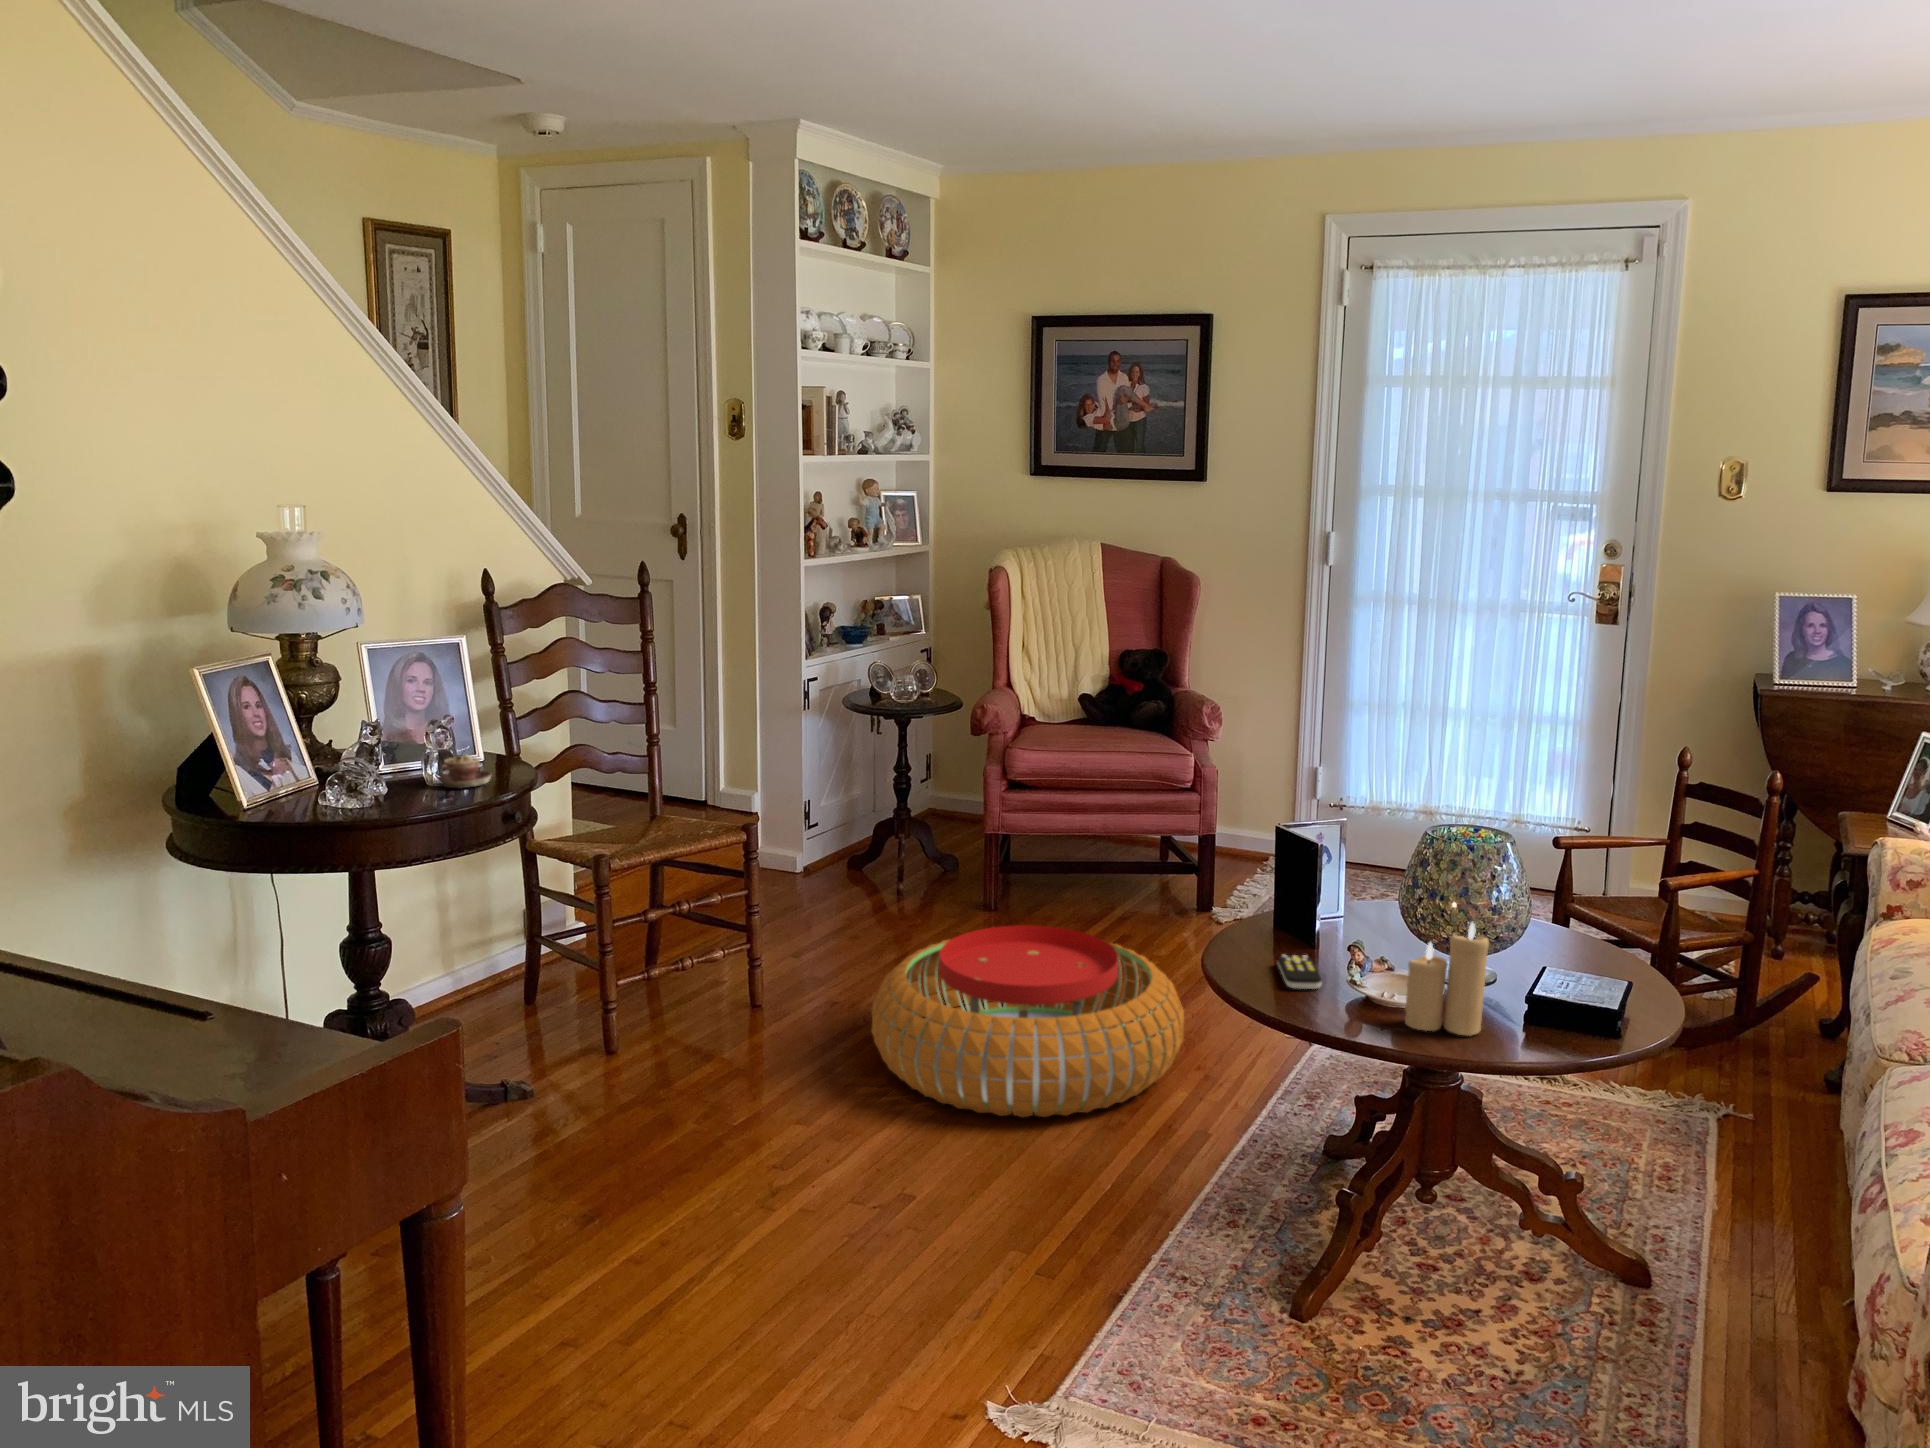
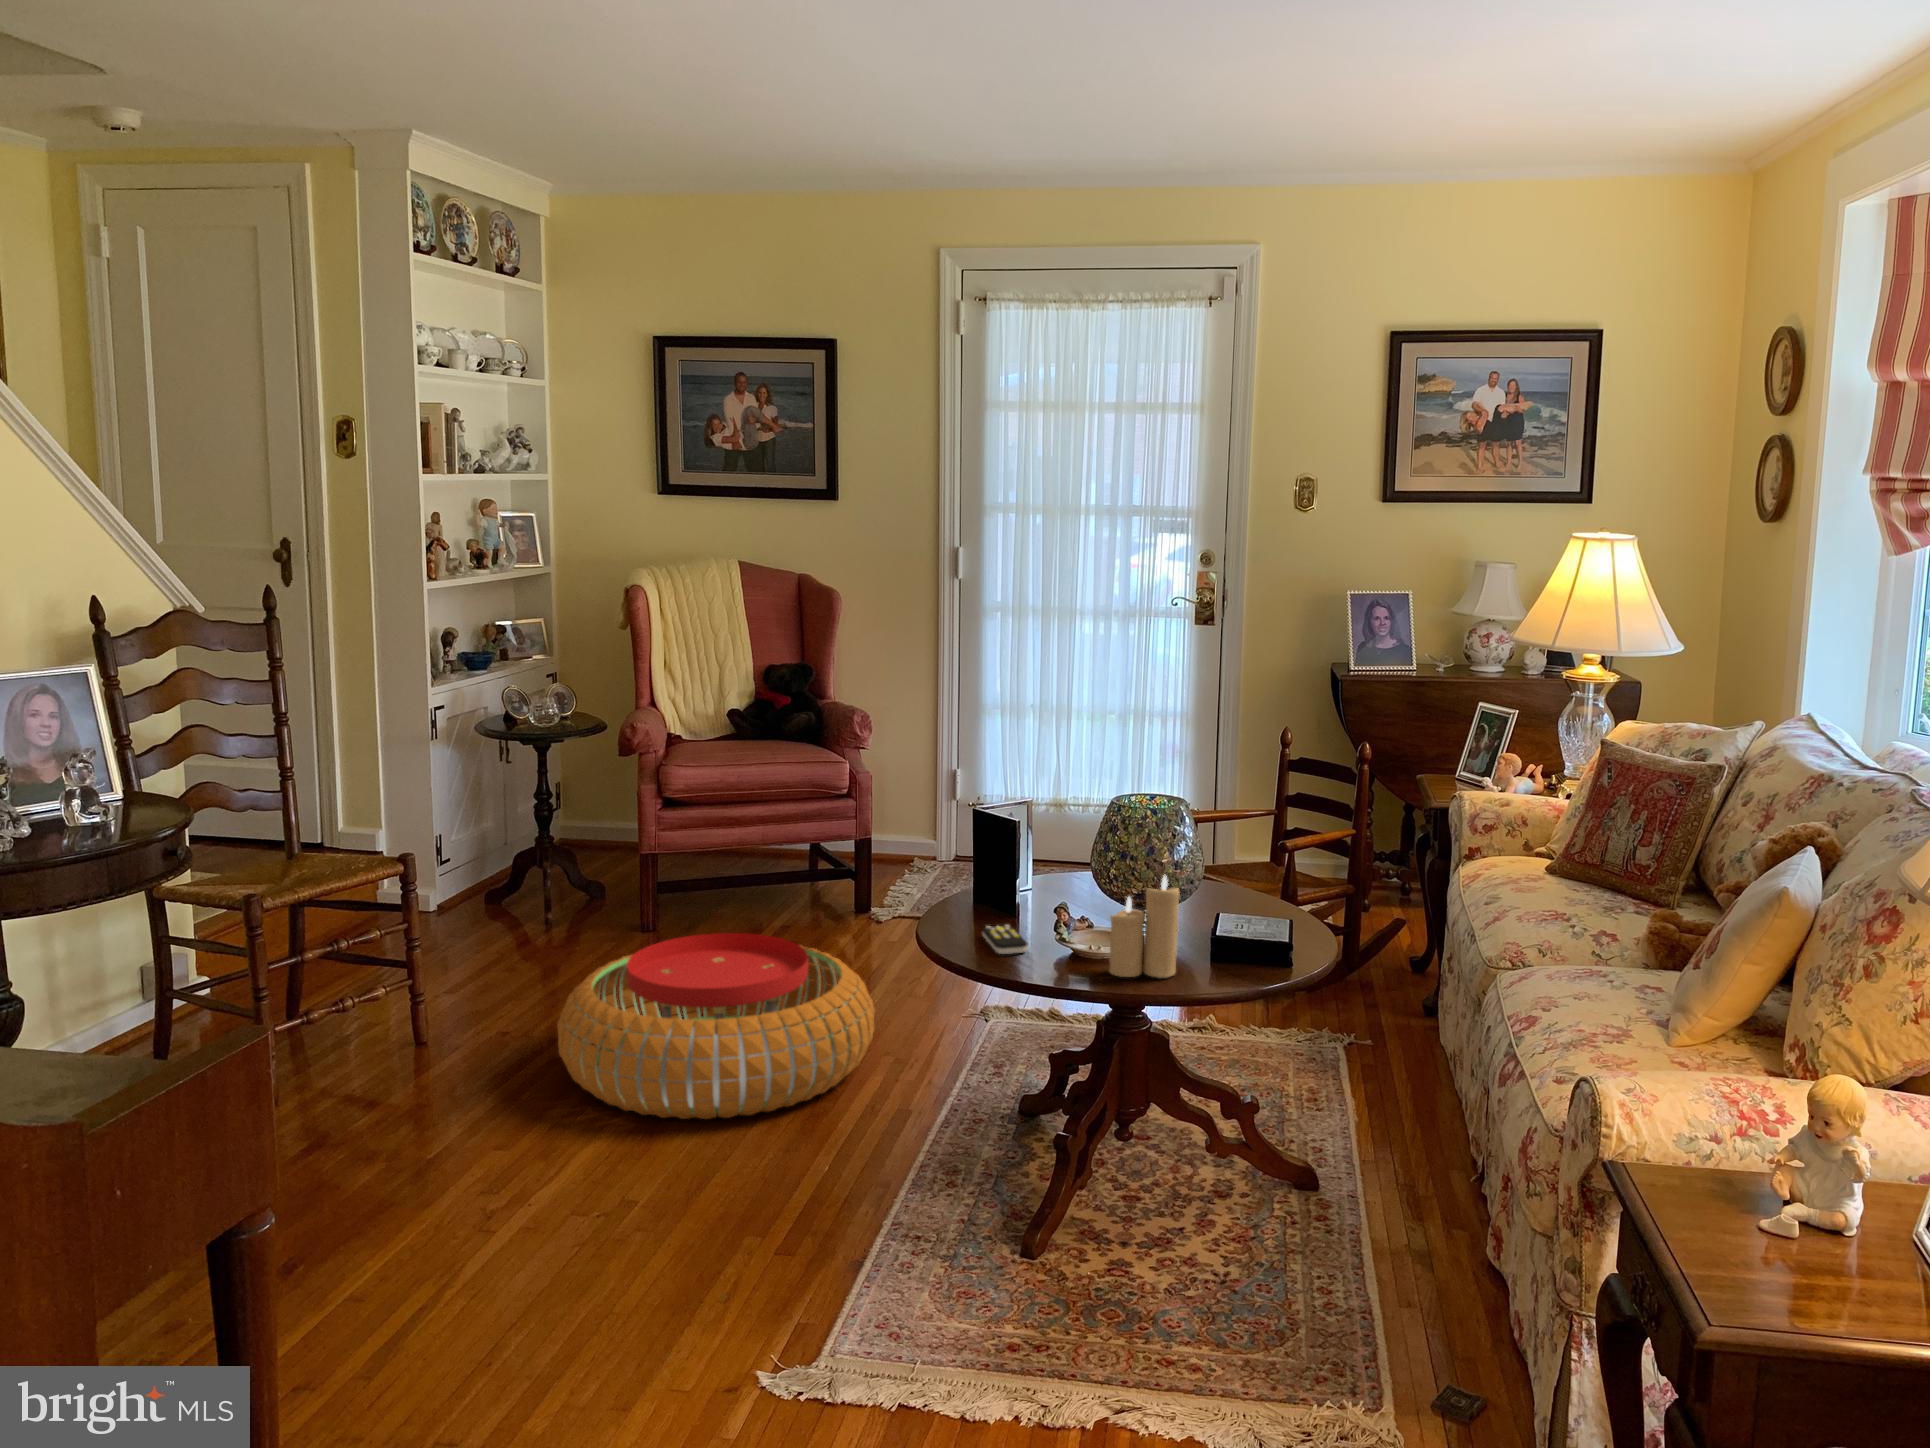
teacup: present [438,753,491,788] -> none [69,783,134,825]

